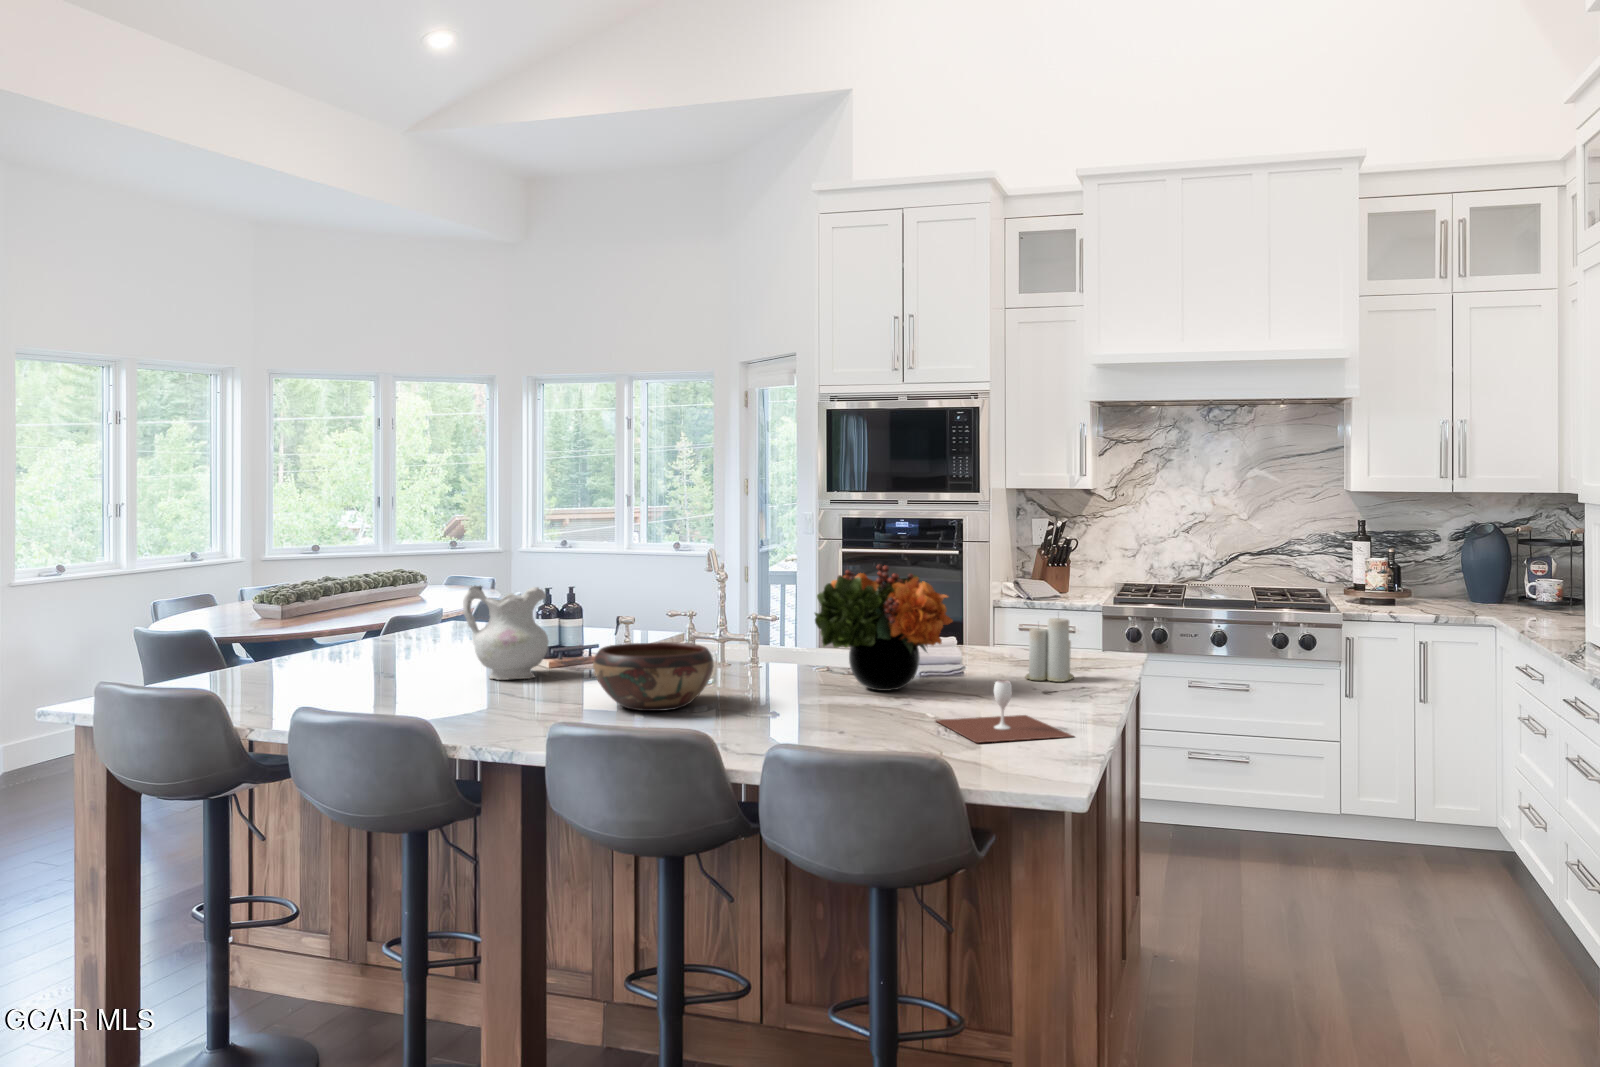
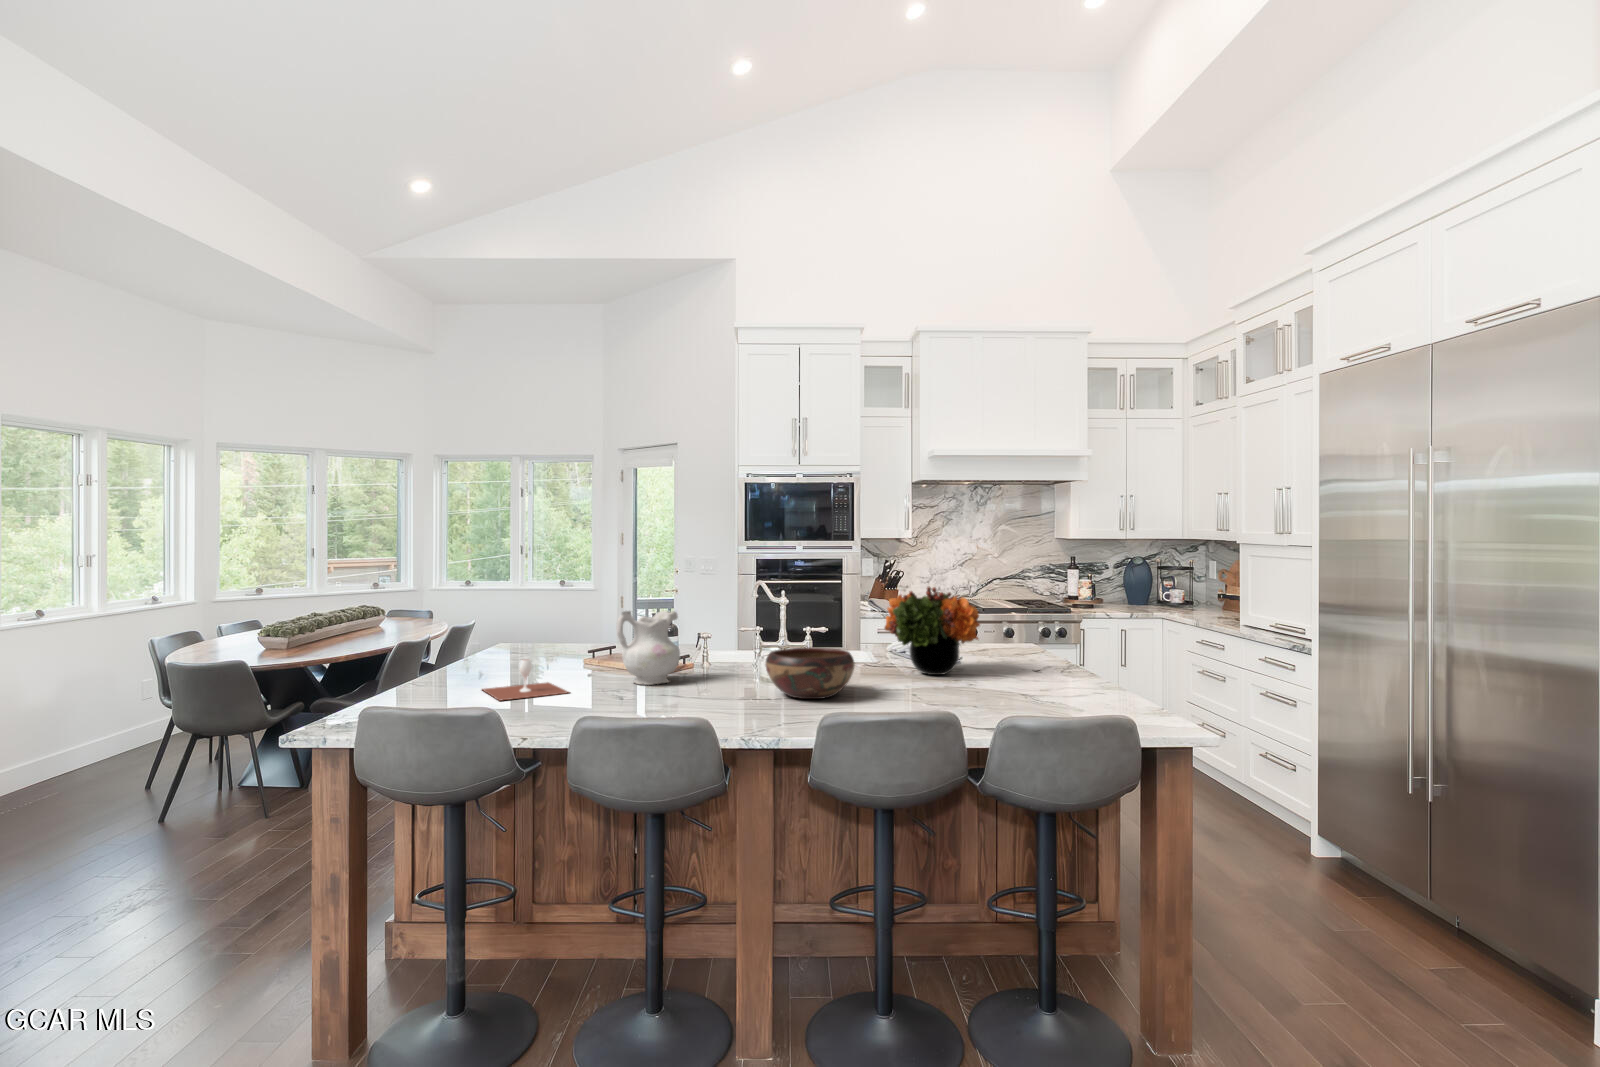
candle: present [1025,618,1074,682] -> none [1004,616,1033,663]
wine glass: present [936,680,1073,743] -> present [483,659,568,700]

